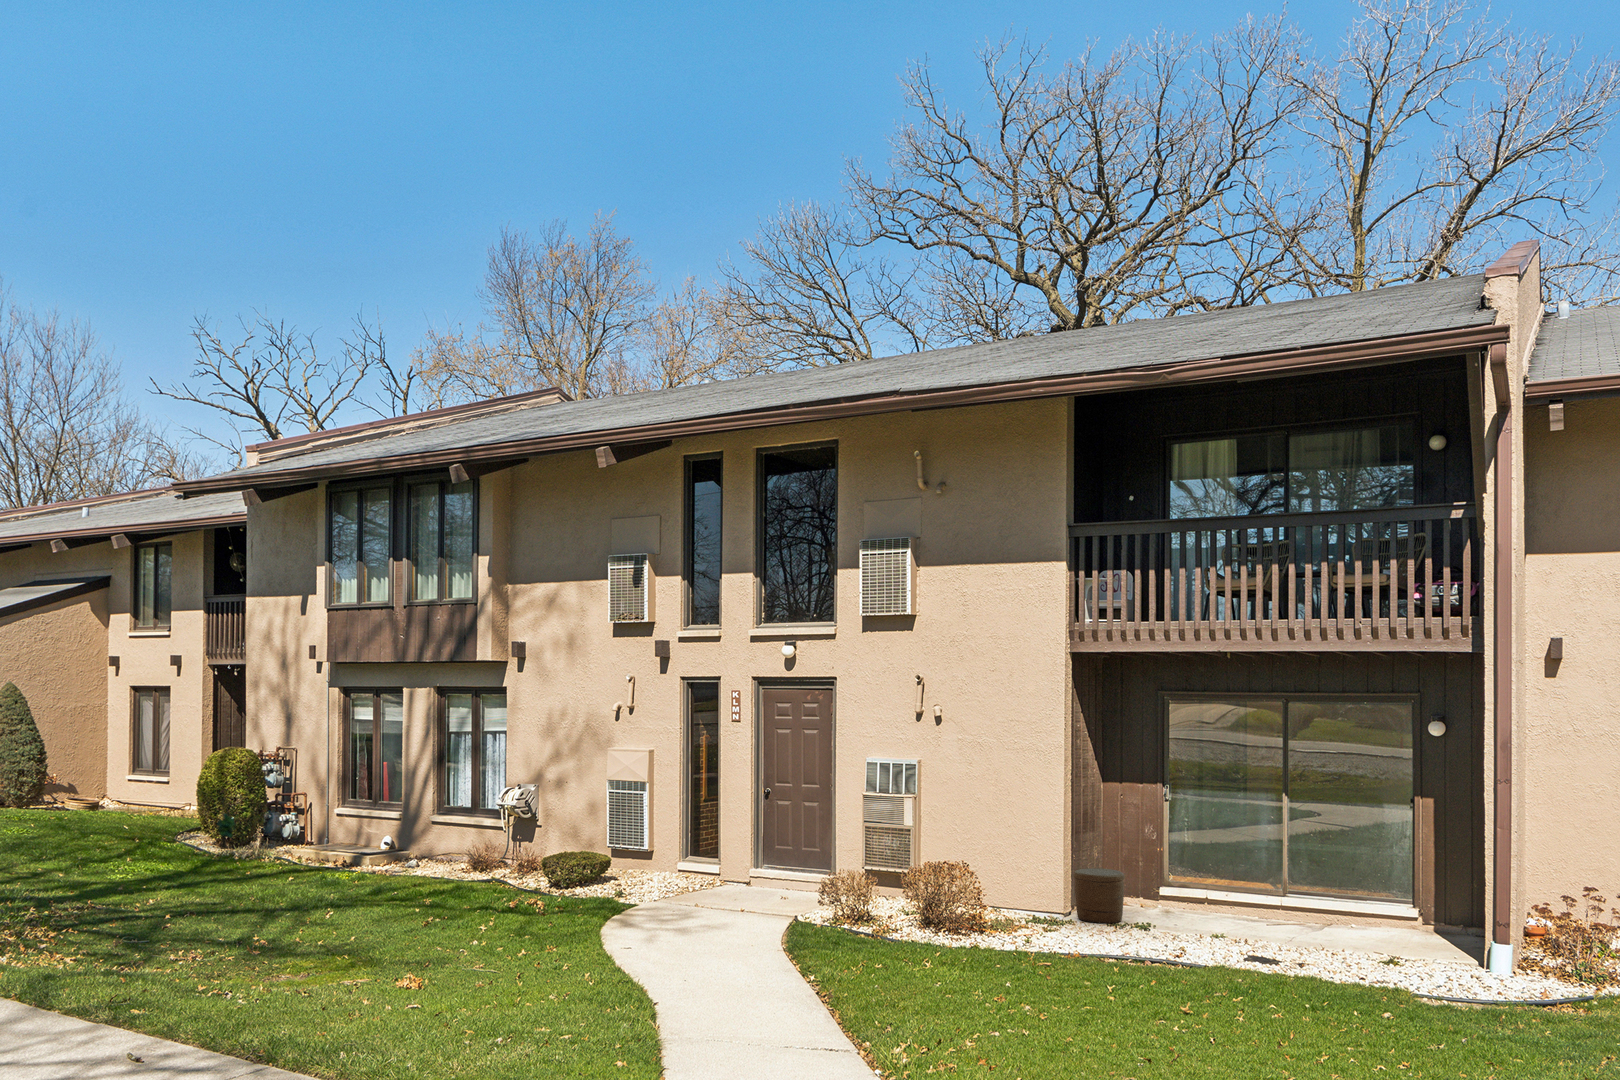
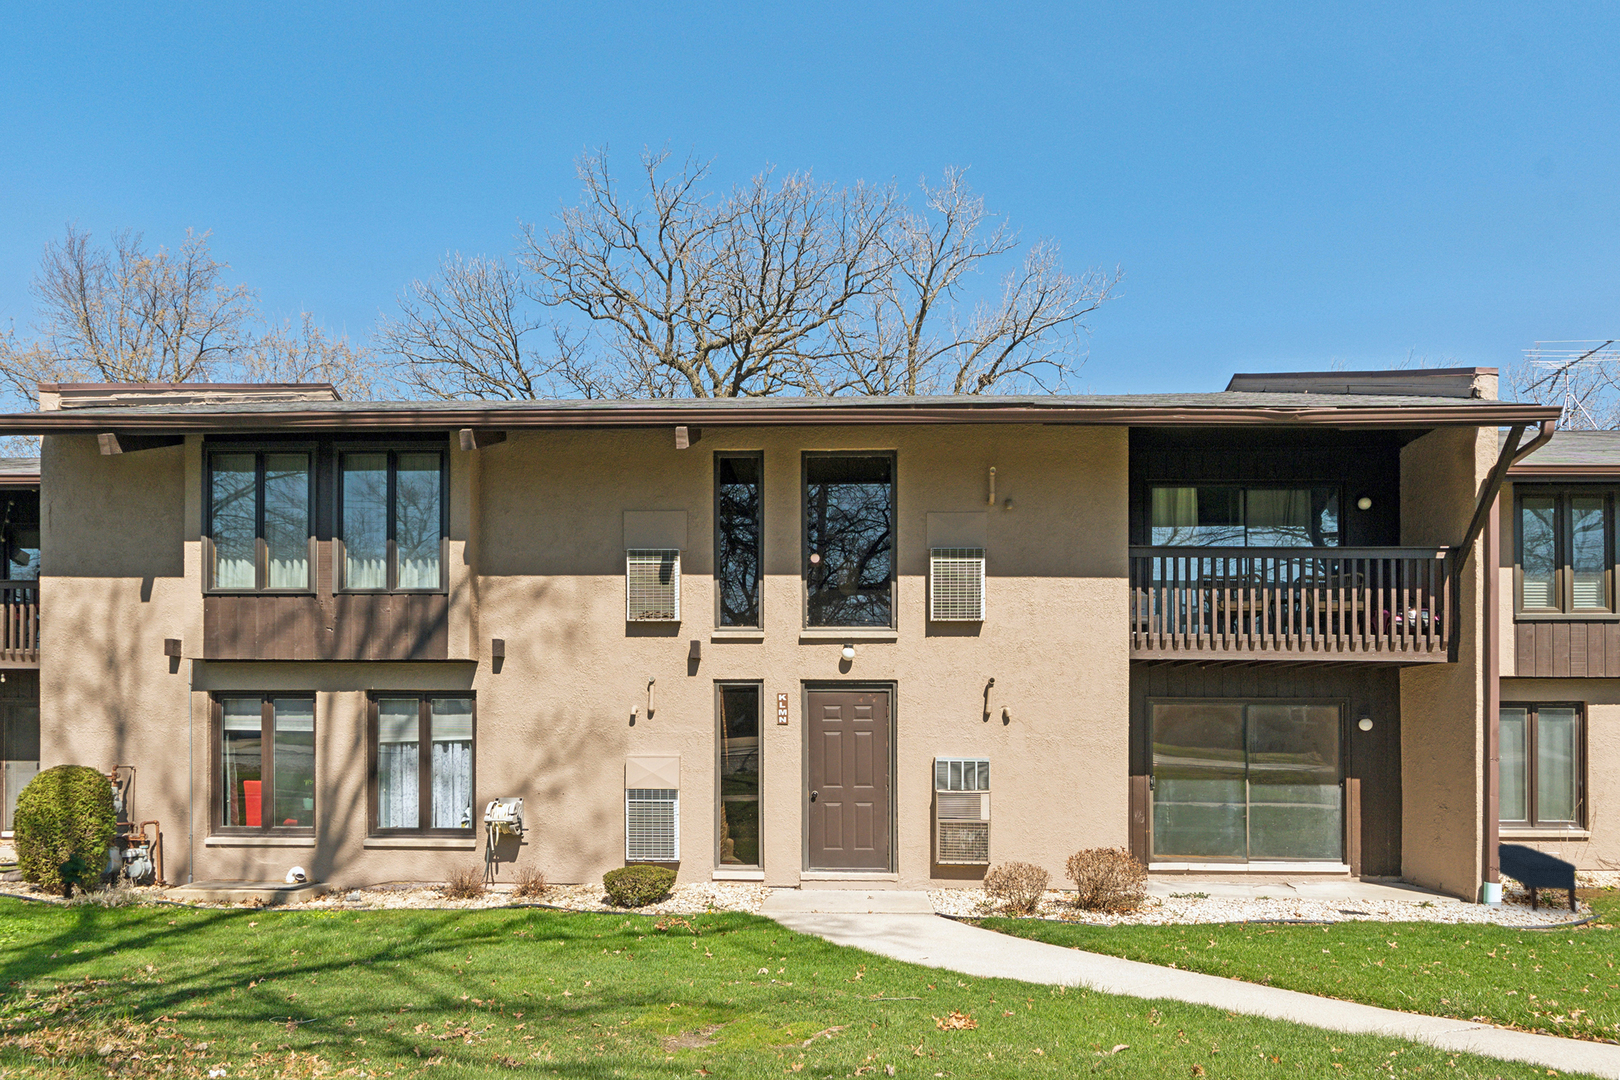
woven basket: present [1074,868,1125,924] -> none [1139,847,1185,896]
bench: none [1513,894,1596,987] -> present [1498,844,1577,913]

